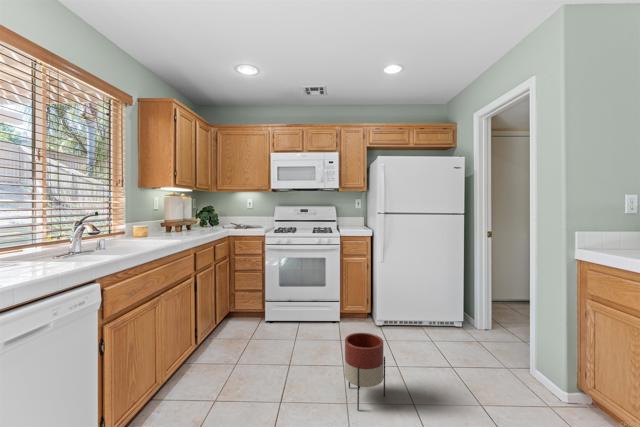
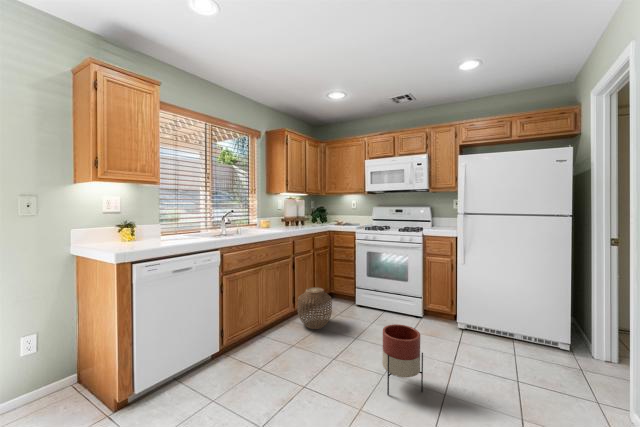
woven basket: none [209,309,255,363] -> present [298,287,332,329]

